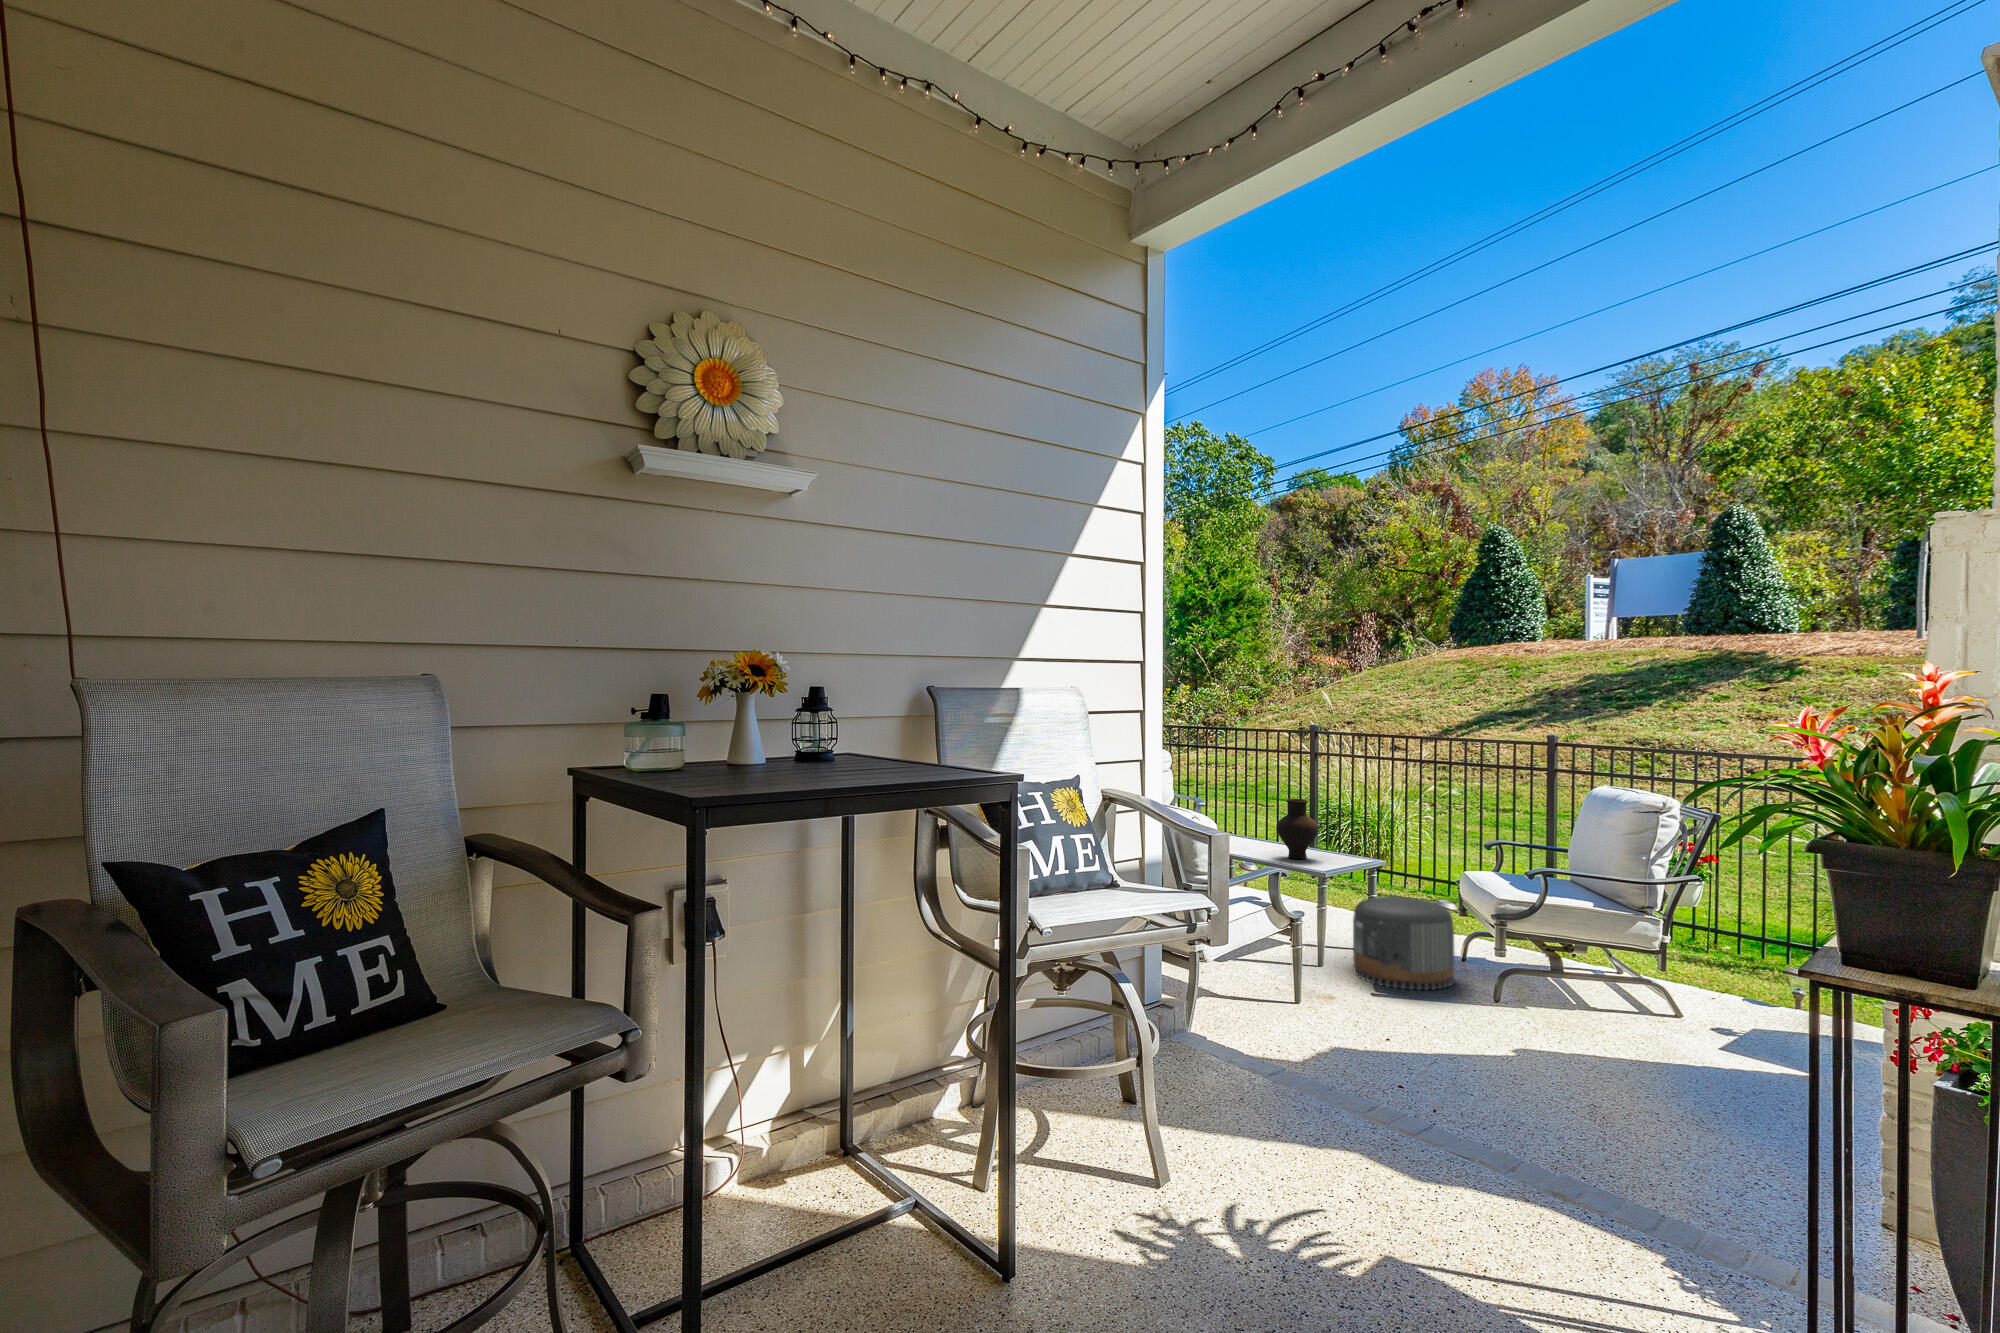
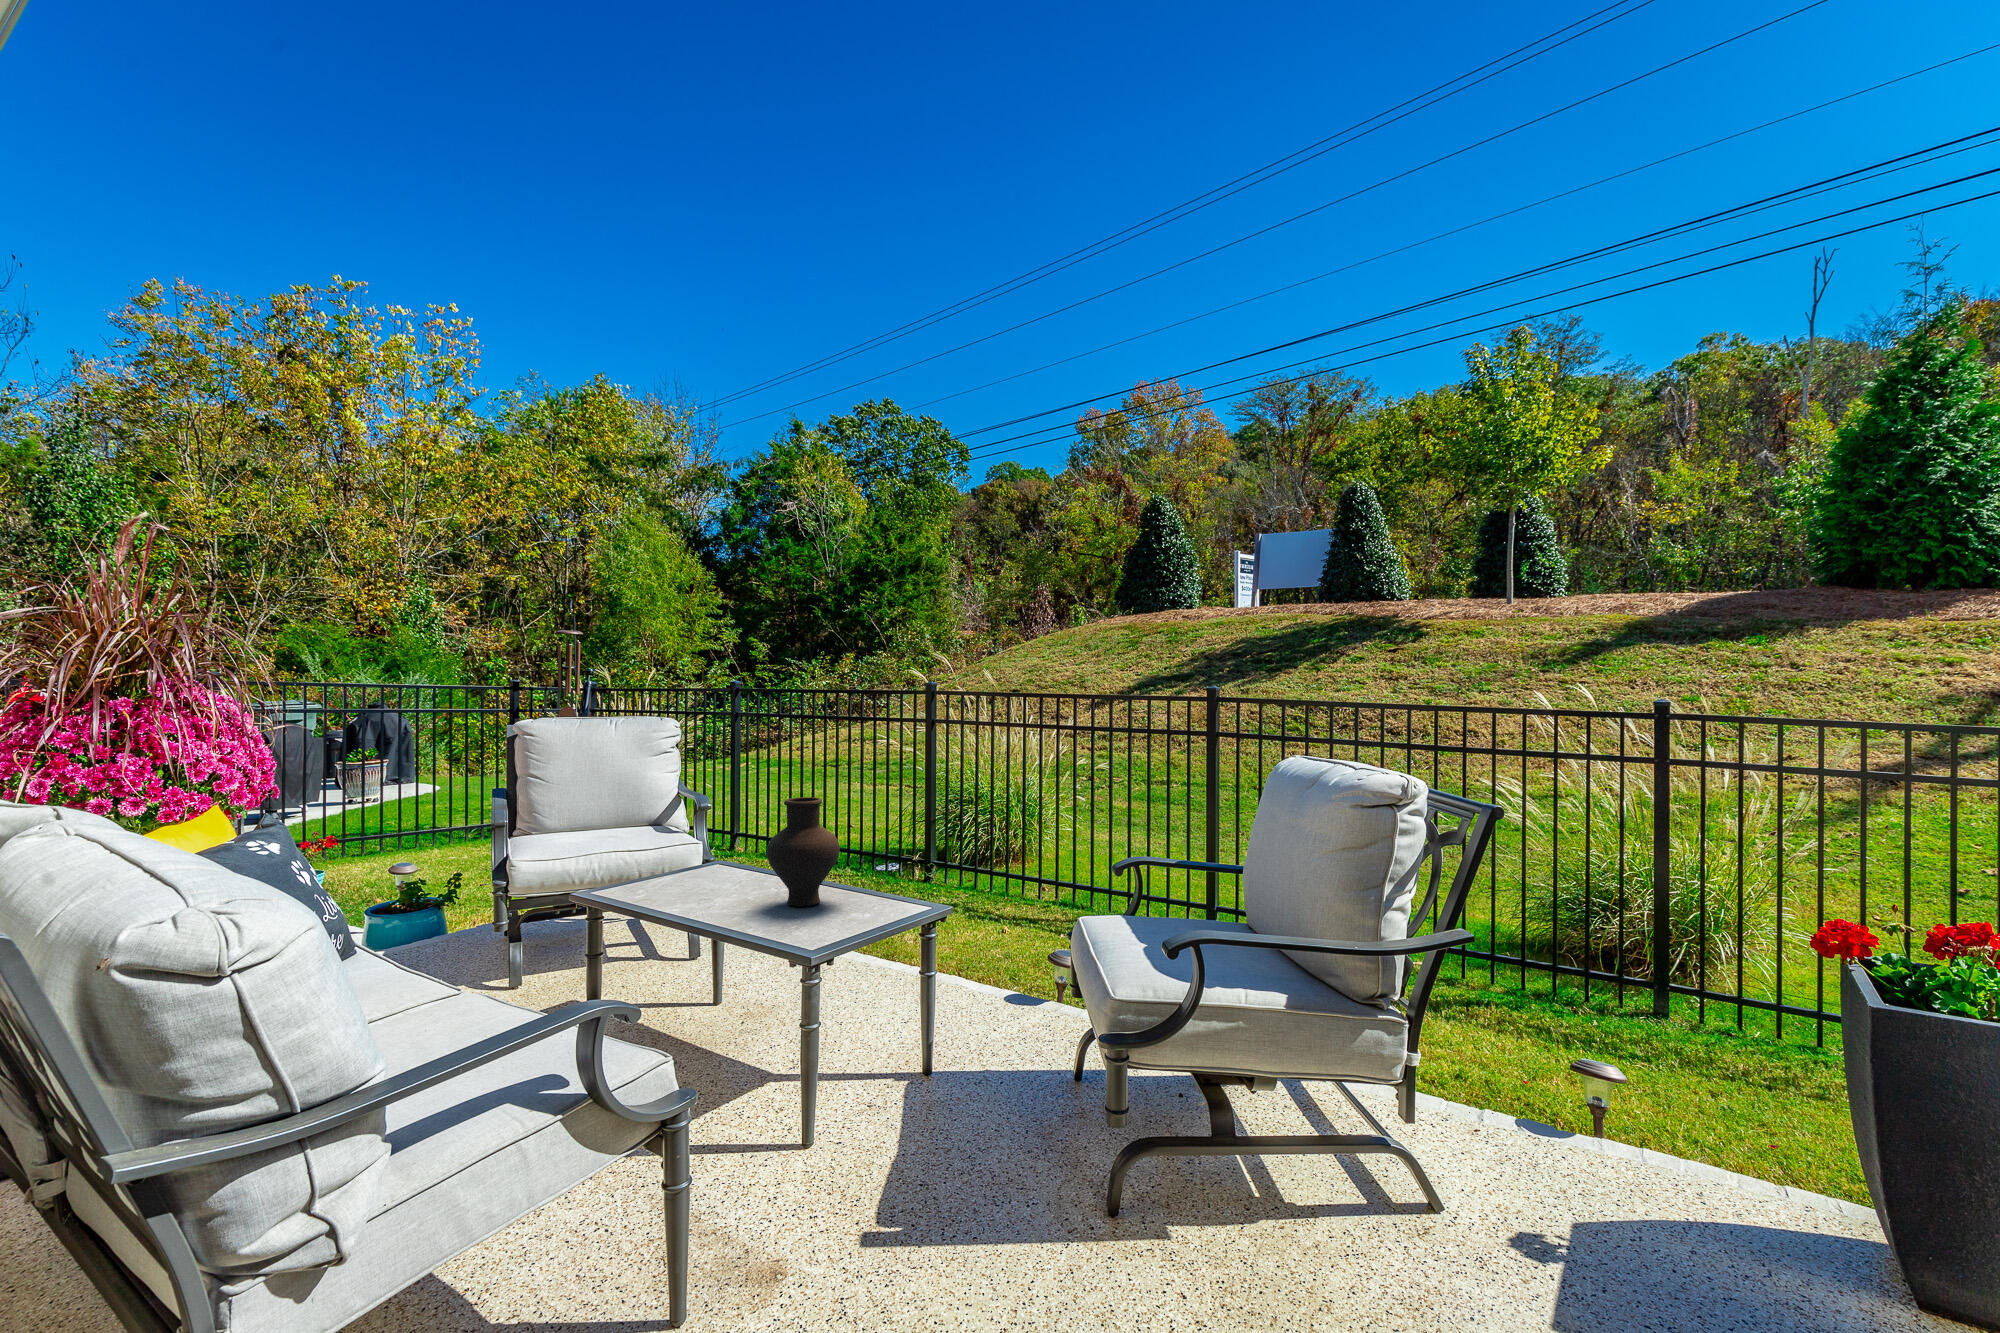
pouf: present [1353,896,1455,990] -> none [867,974,1047,1184]

